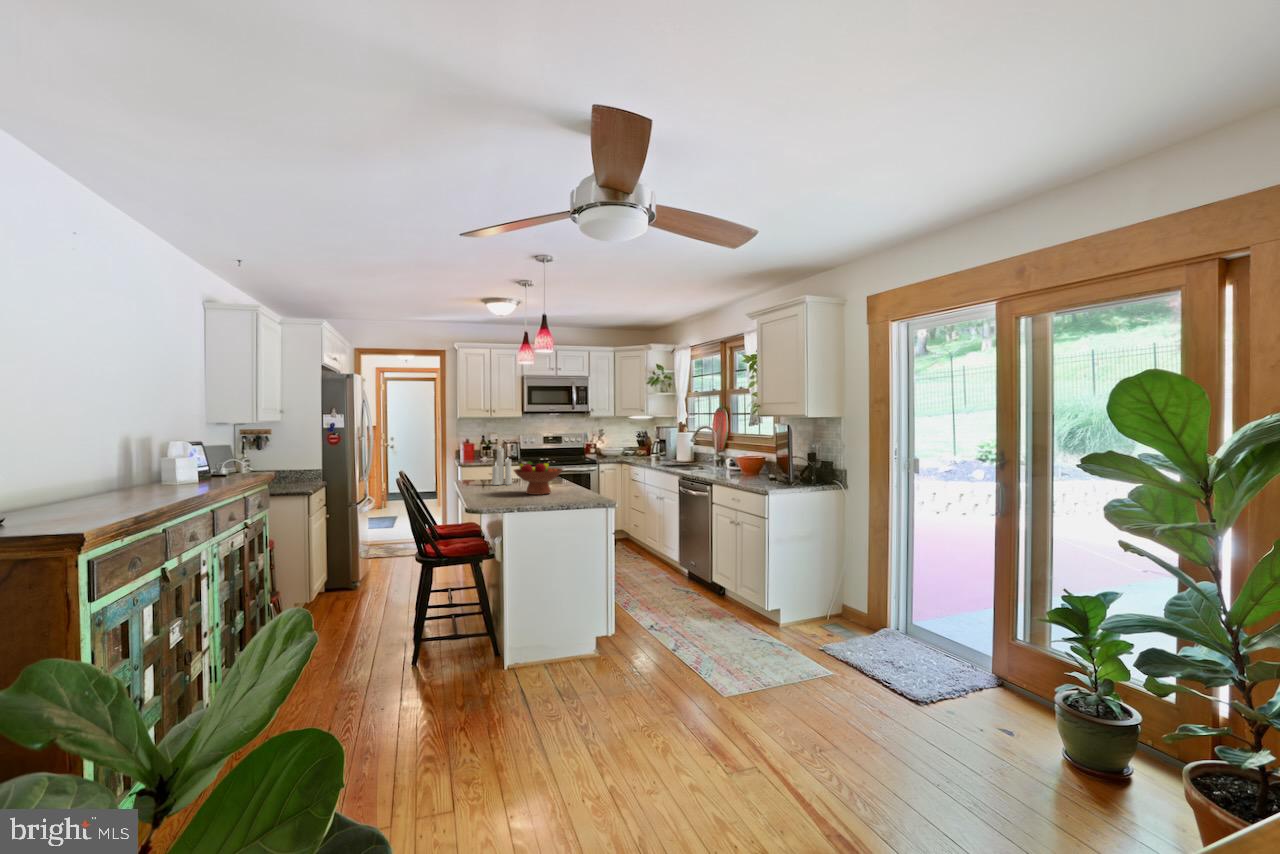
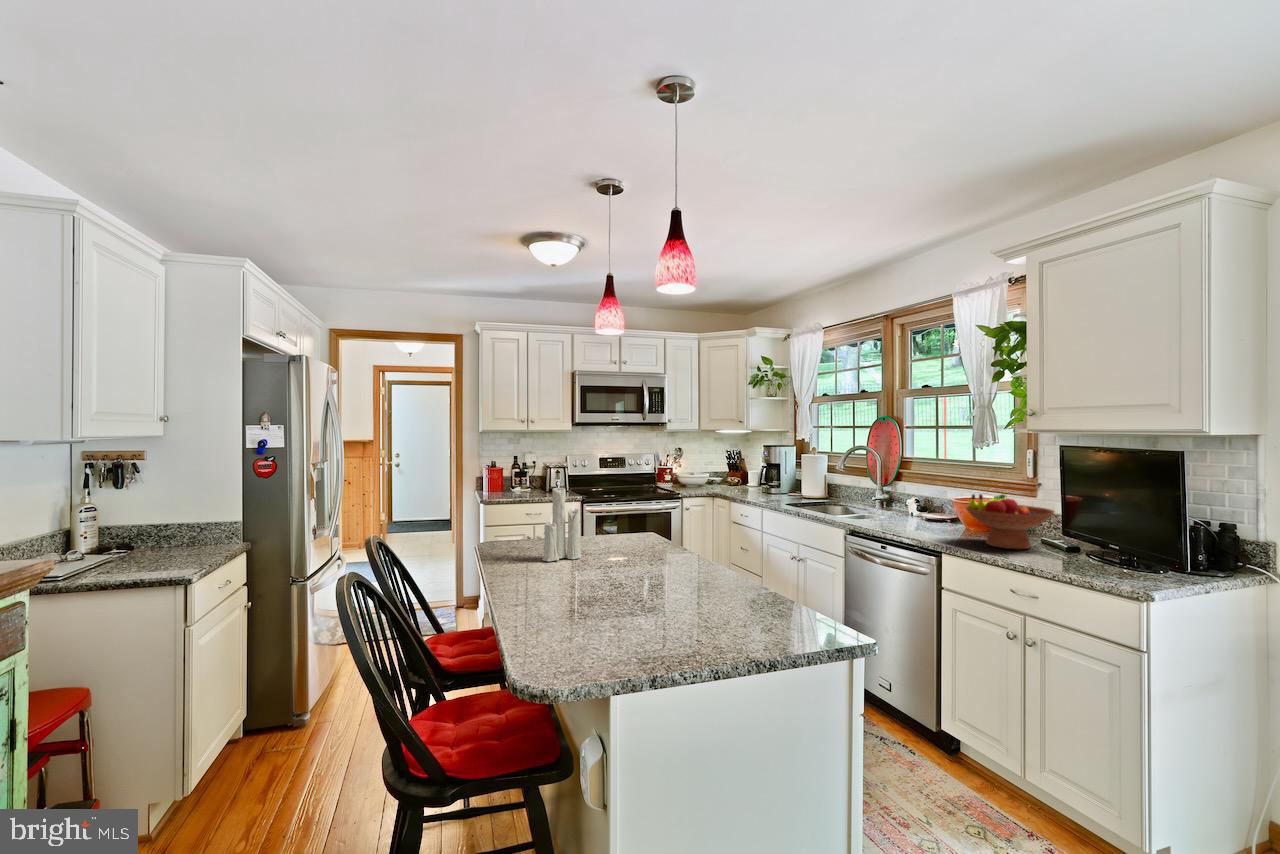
fruit bowl: present [514,461,563,495] -> present [965,494,1055,549]

